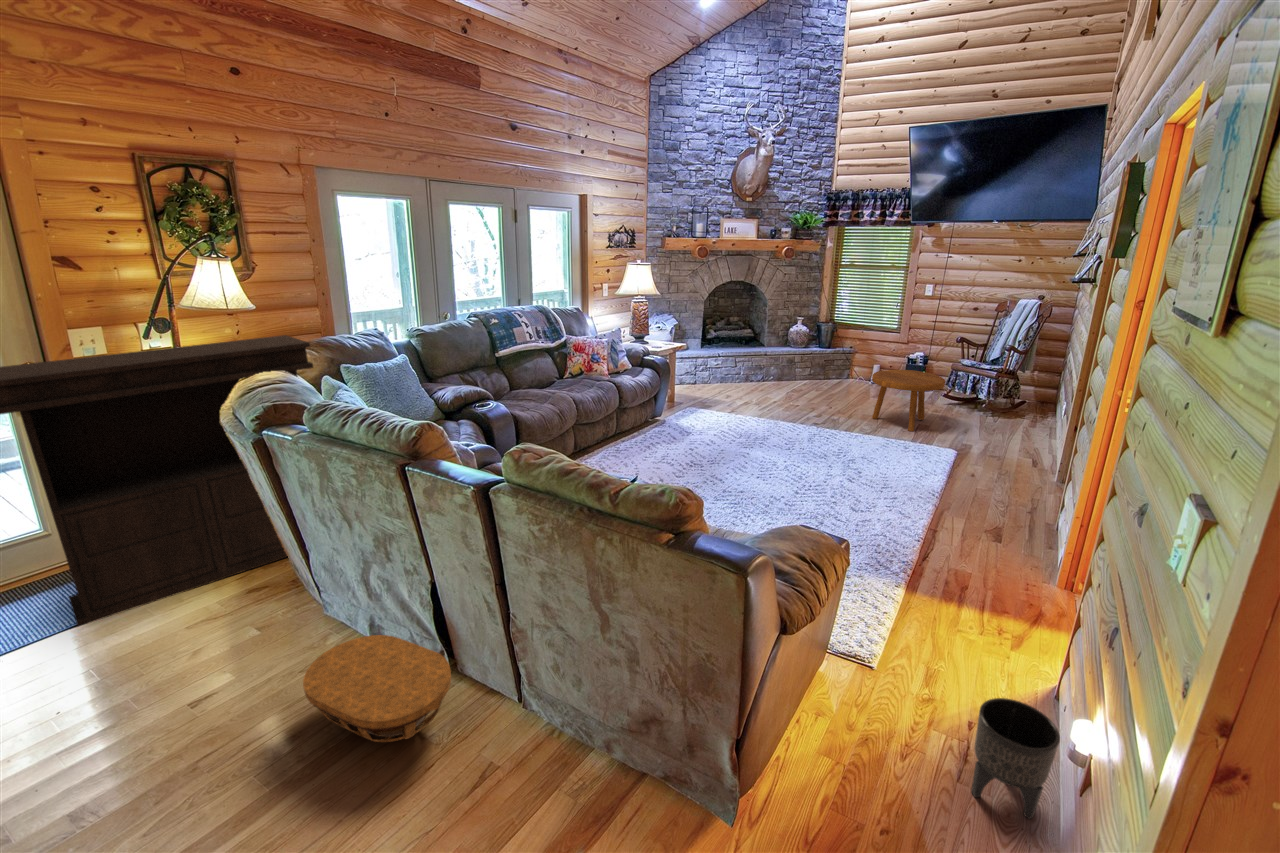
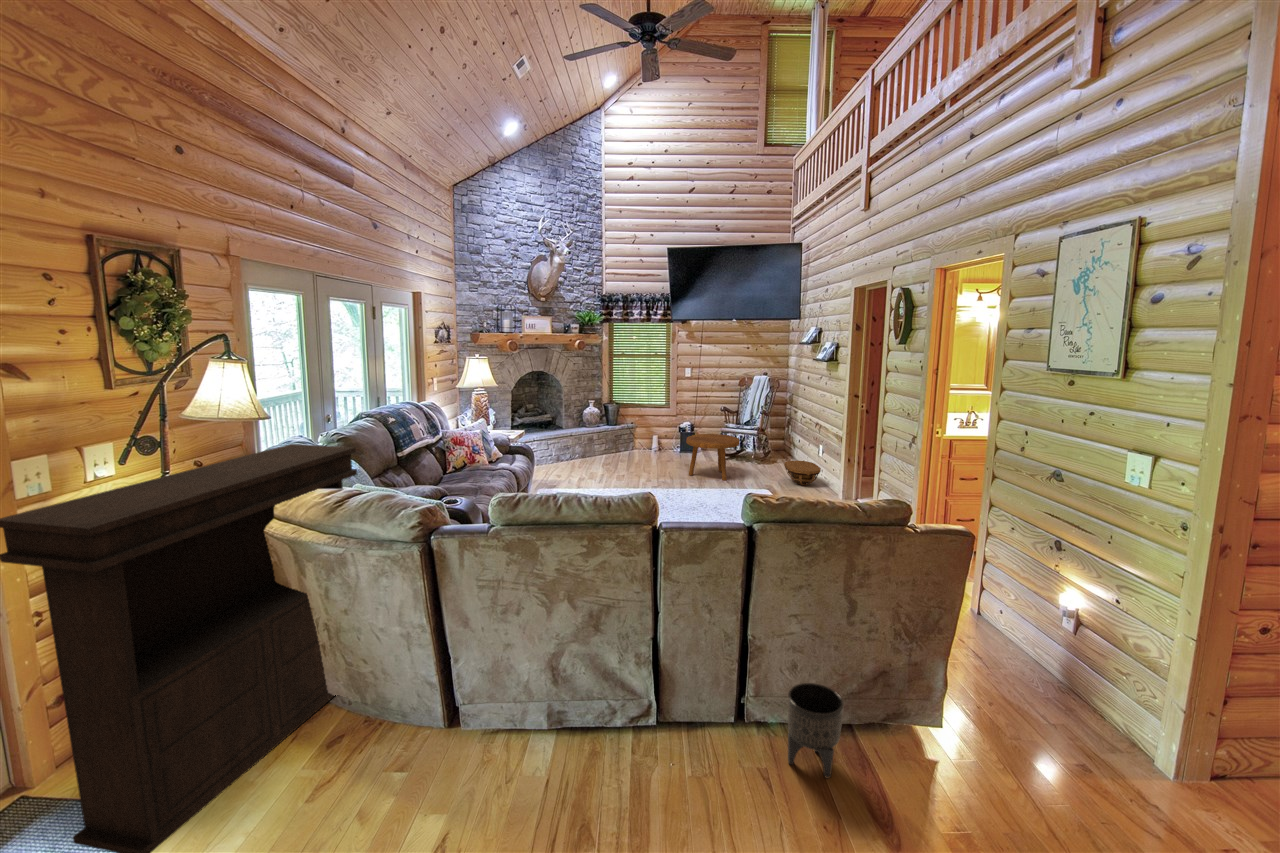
basket: present [303,635,451,742] -> present [784,461,821,485]
planter: present [971,698,1060,819] -> present [788,683,844,778]

